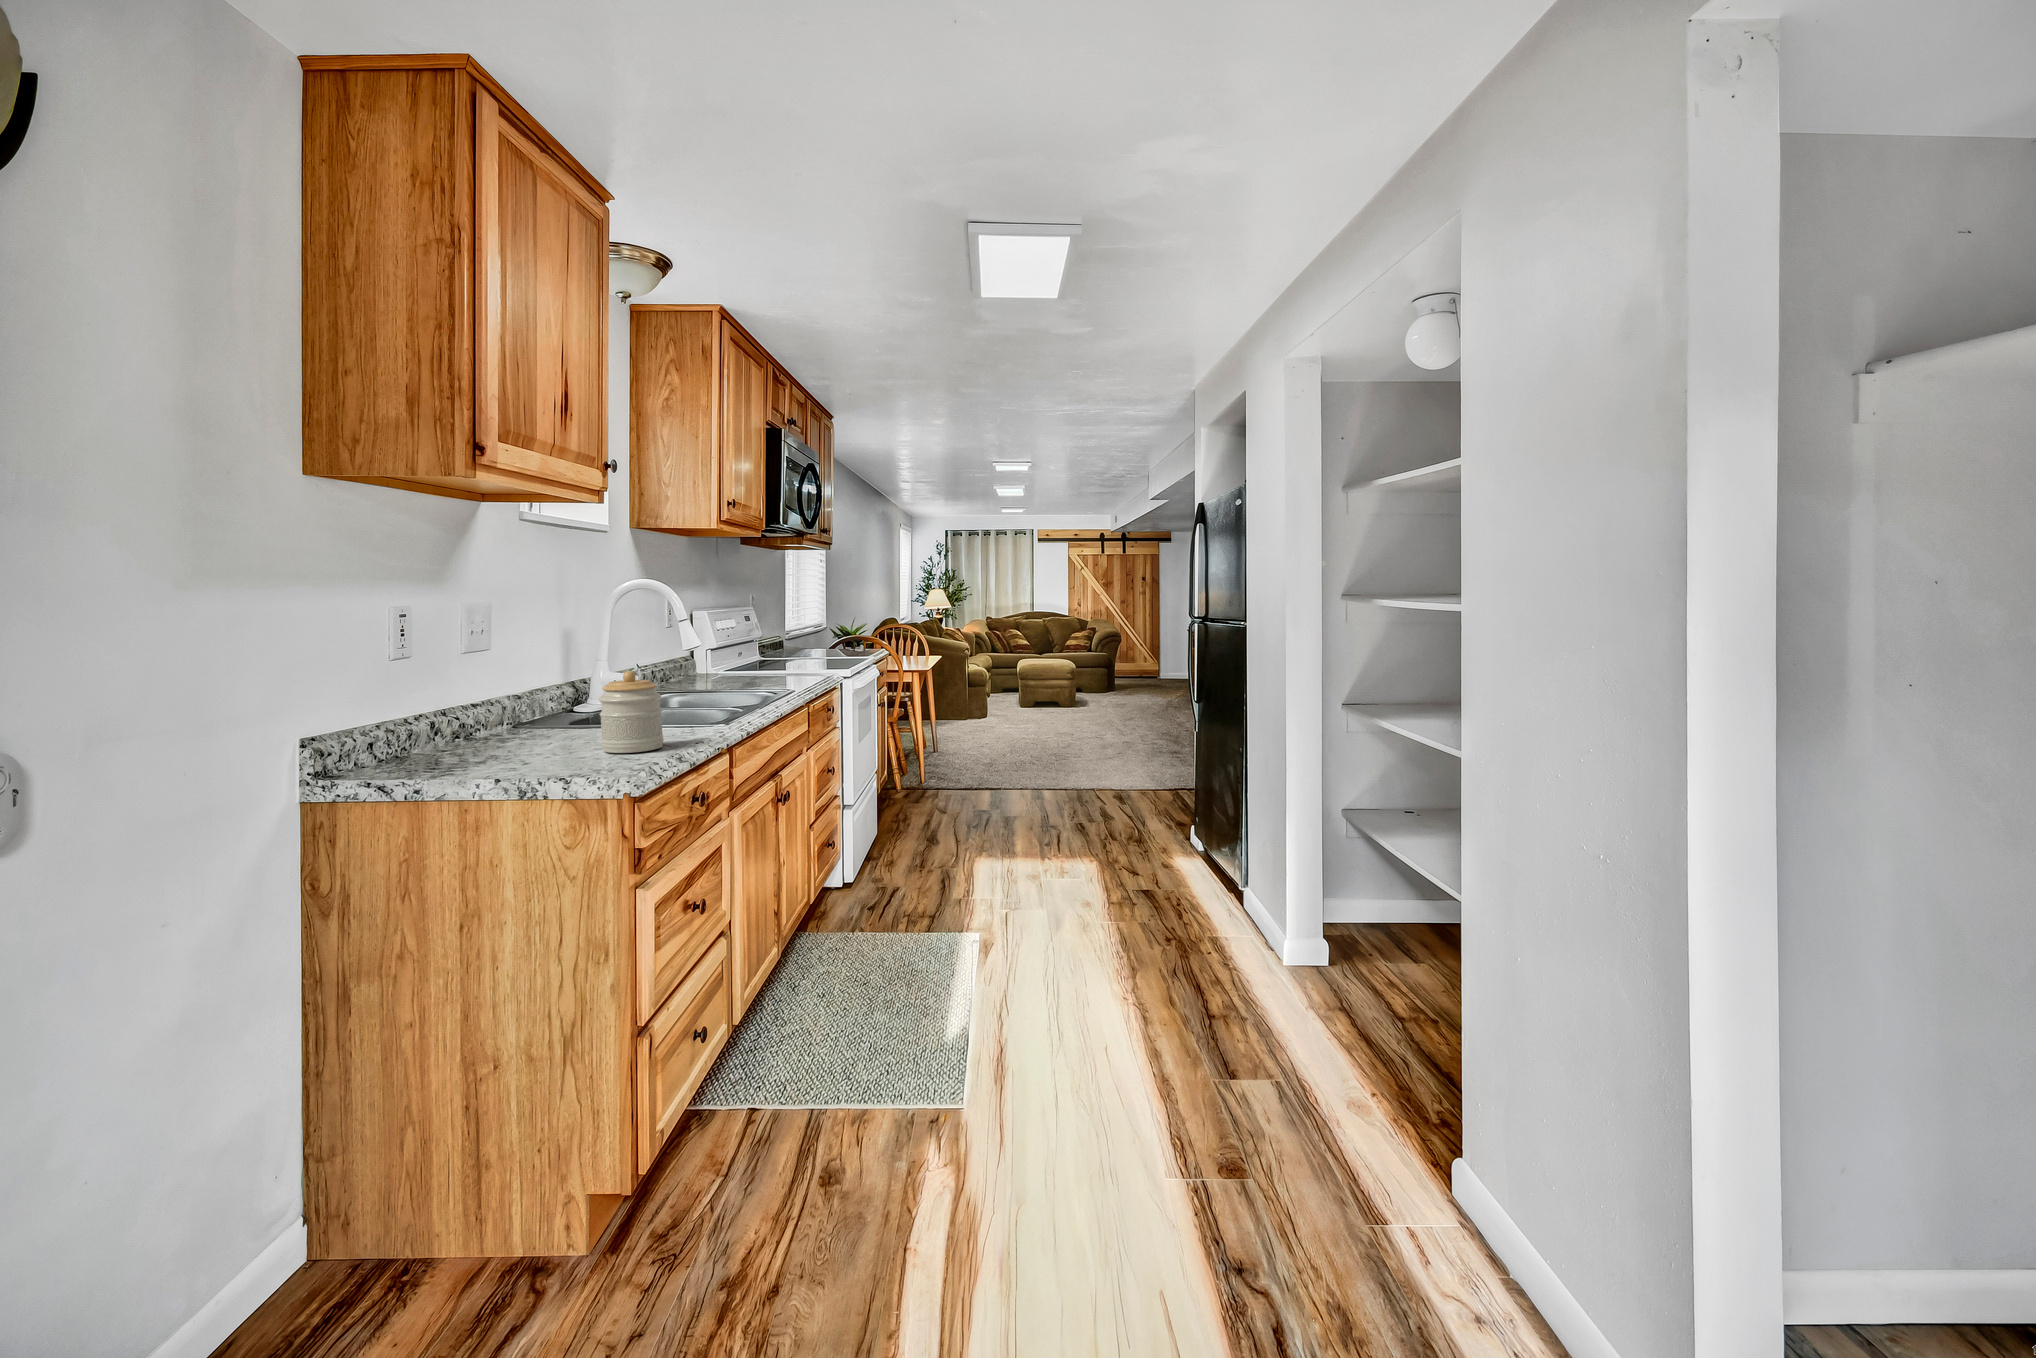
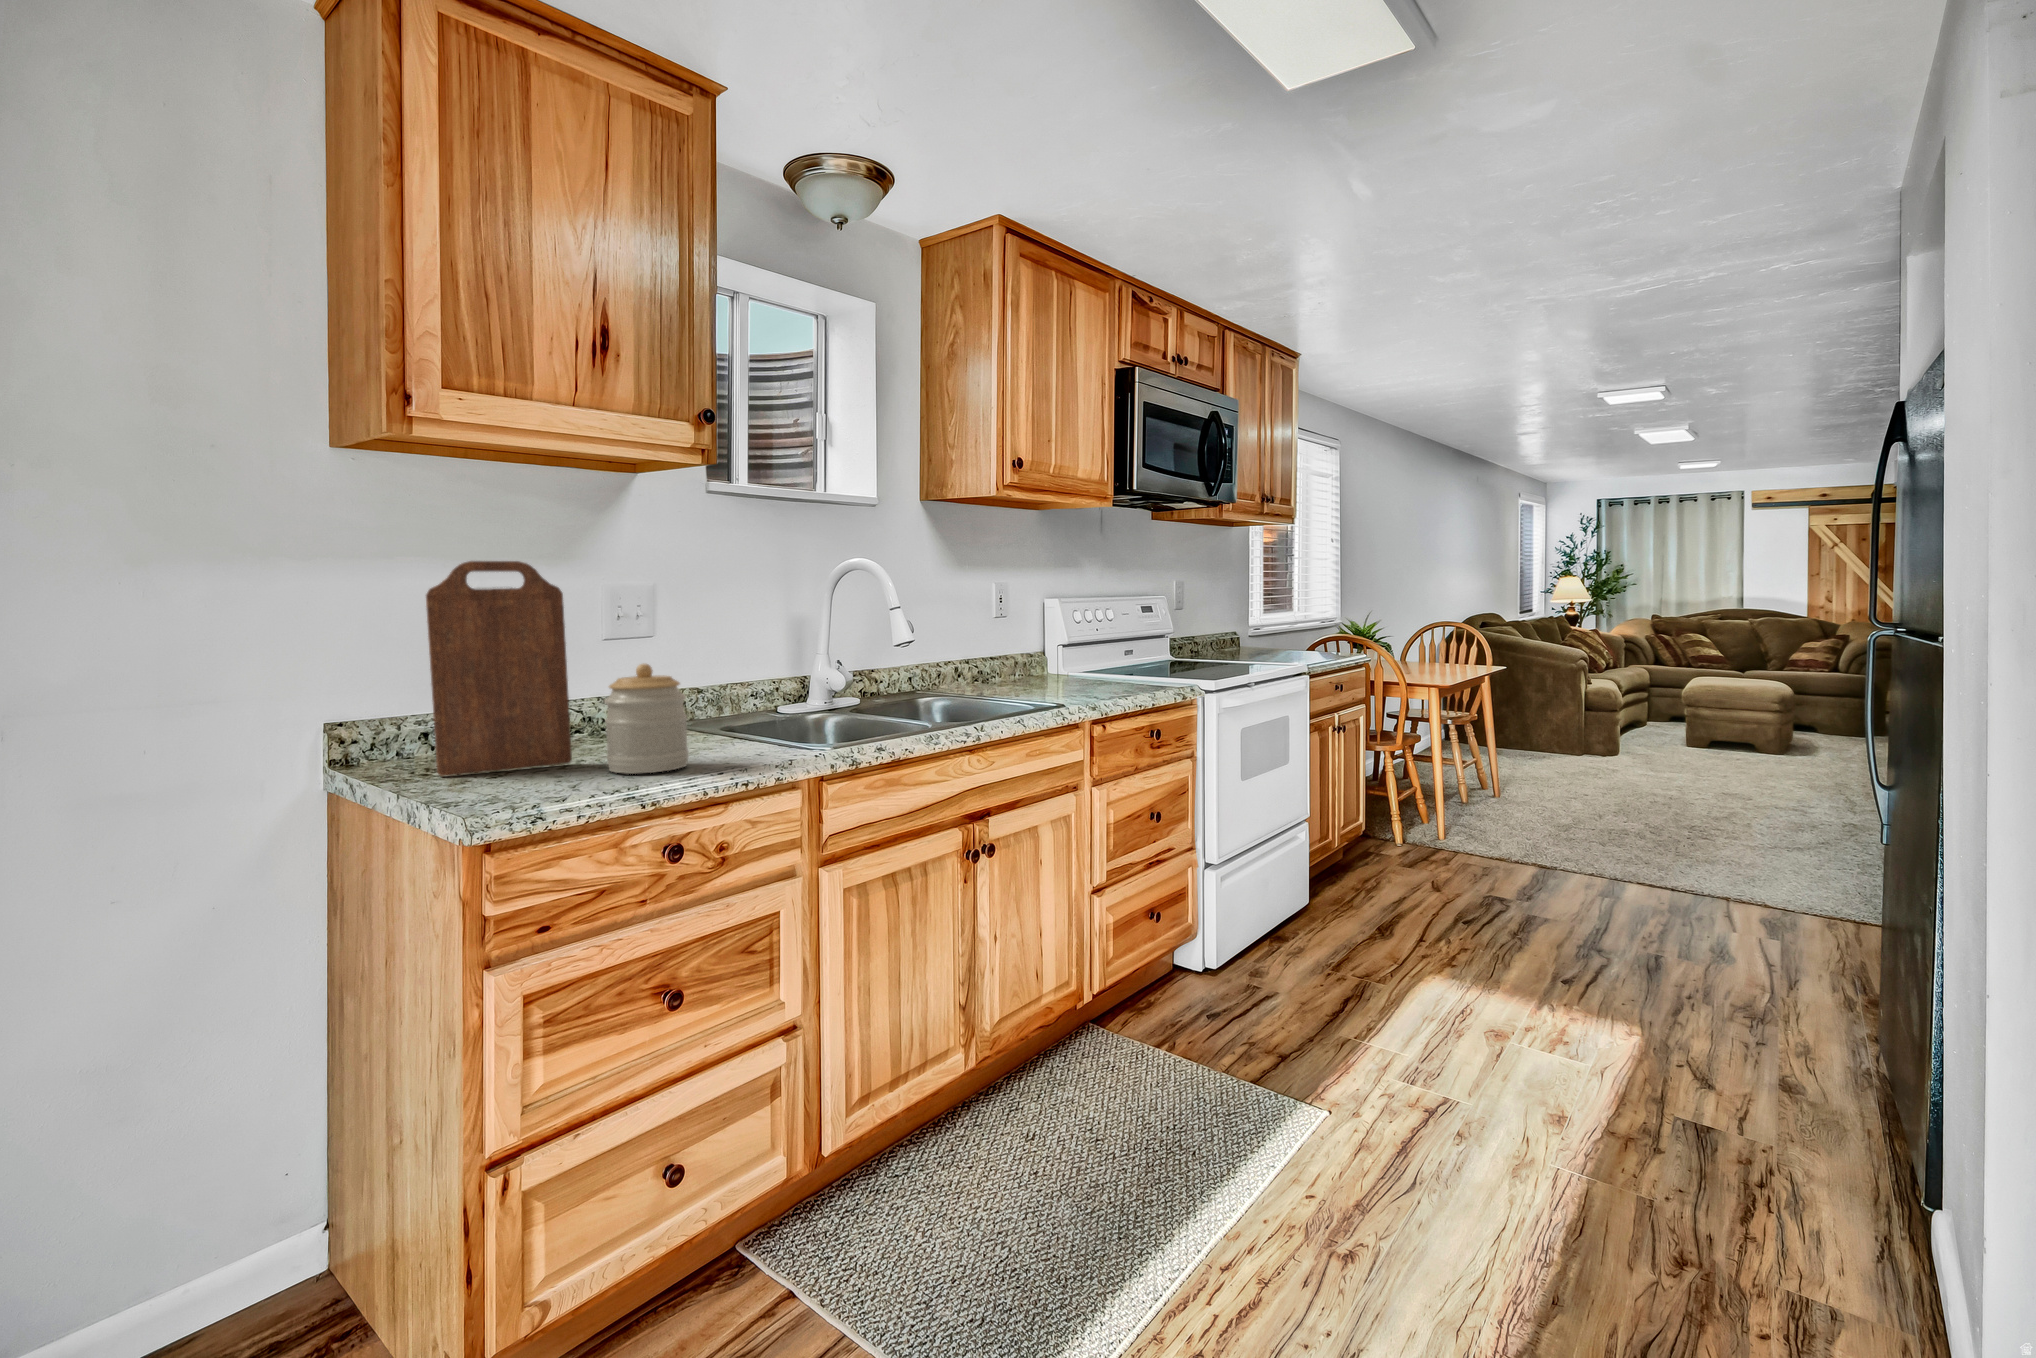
cutting board: none [458,594,553,770] -> present [426,561,572,776]

